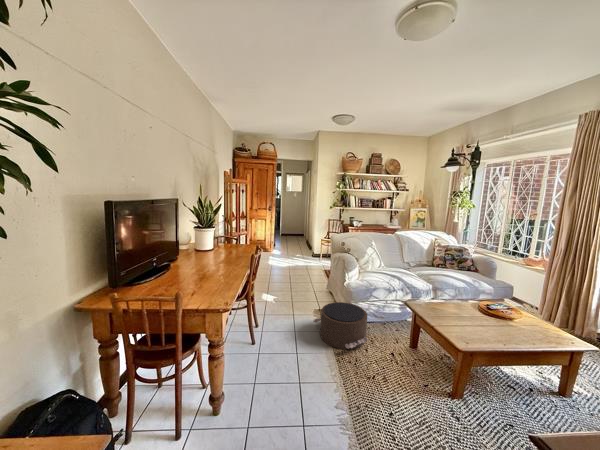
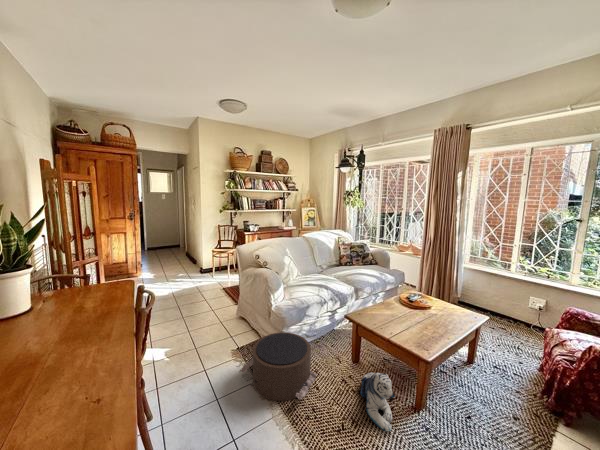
plush toy: none [400,348,434,392] -> present [360,372,395,431]

